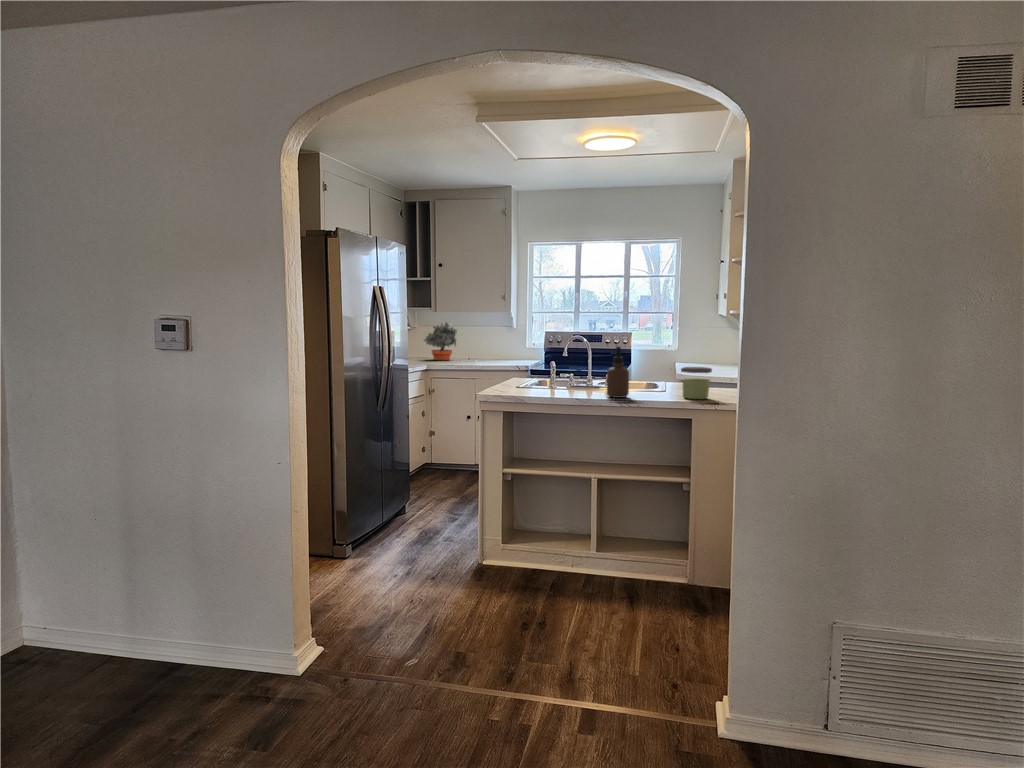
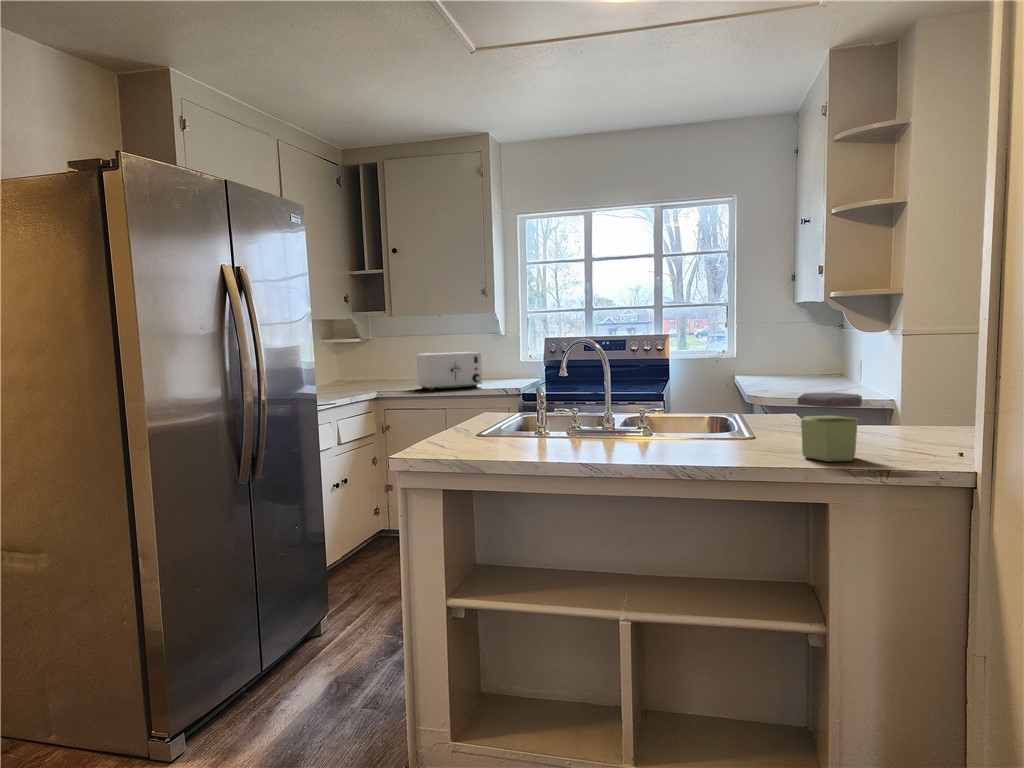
potted plant: present [424,322,457,360] -> none [377,328,424,382]
toaster: none [457,340,502,366] -> present [417,352,482,390]
soap dispenser: present [607,346,629,398] -> none [645,357,691,461]

